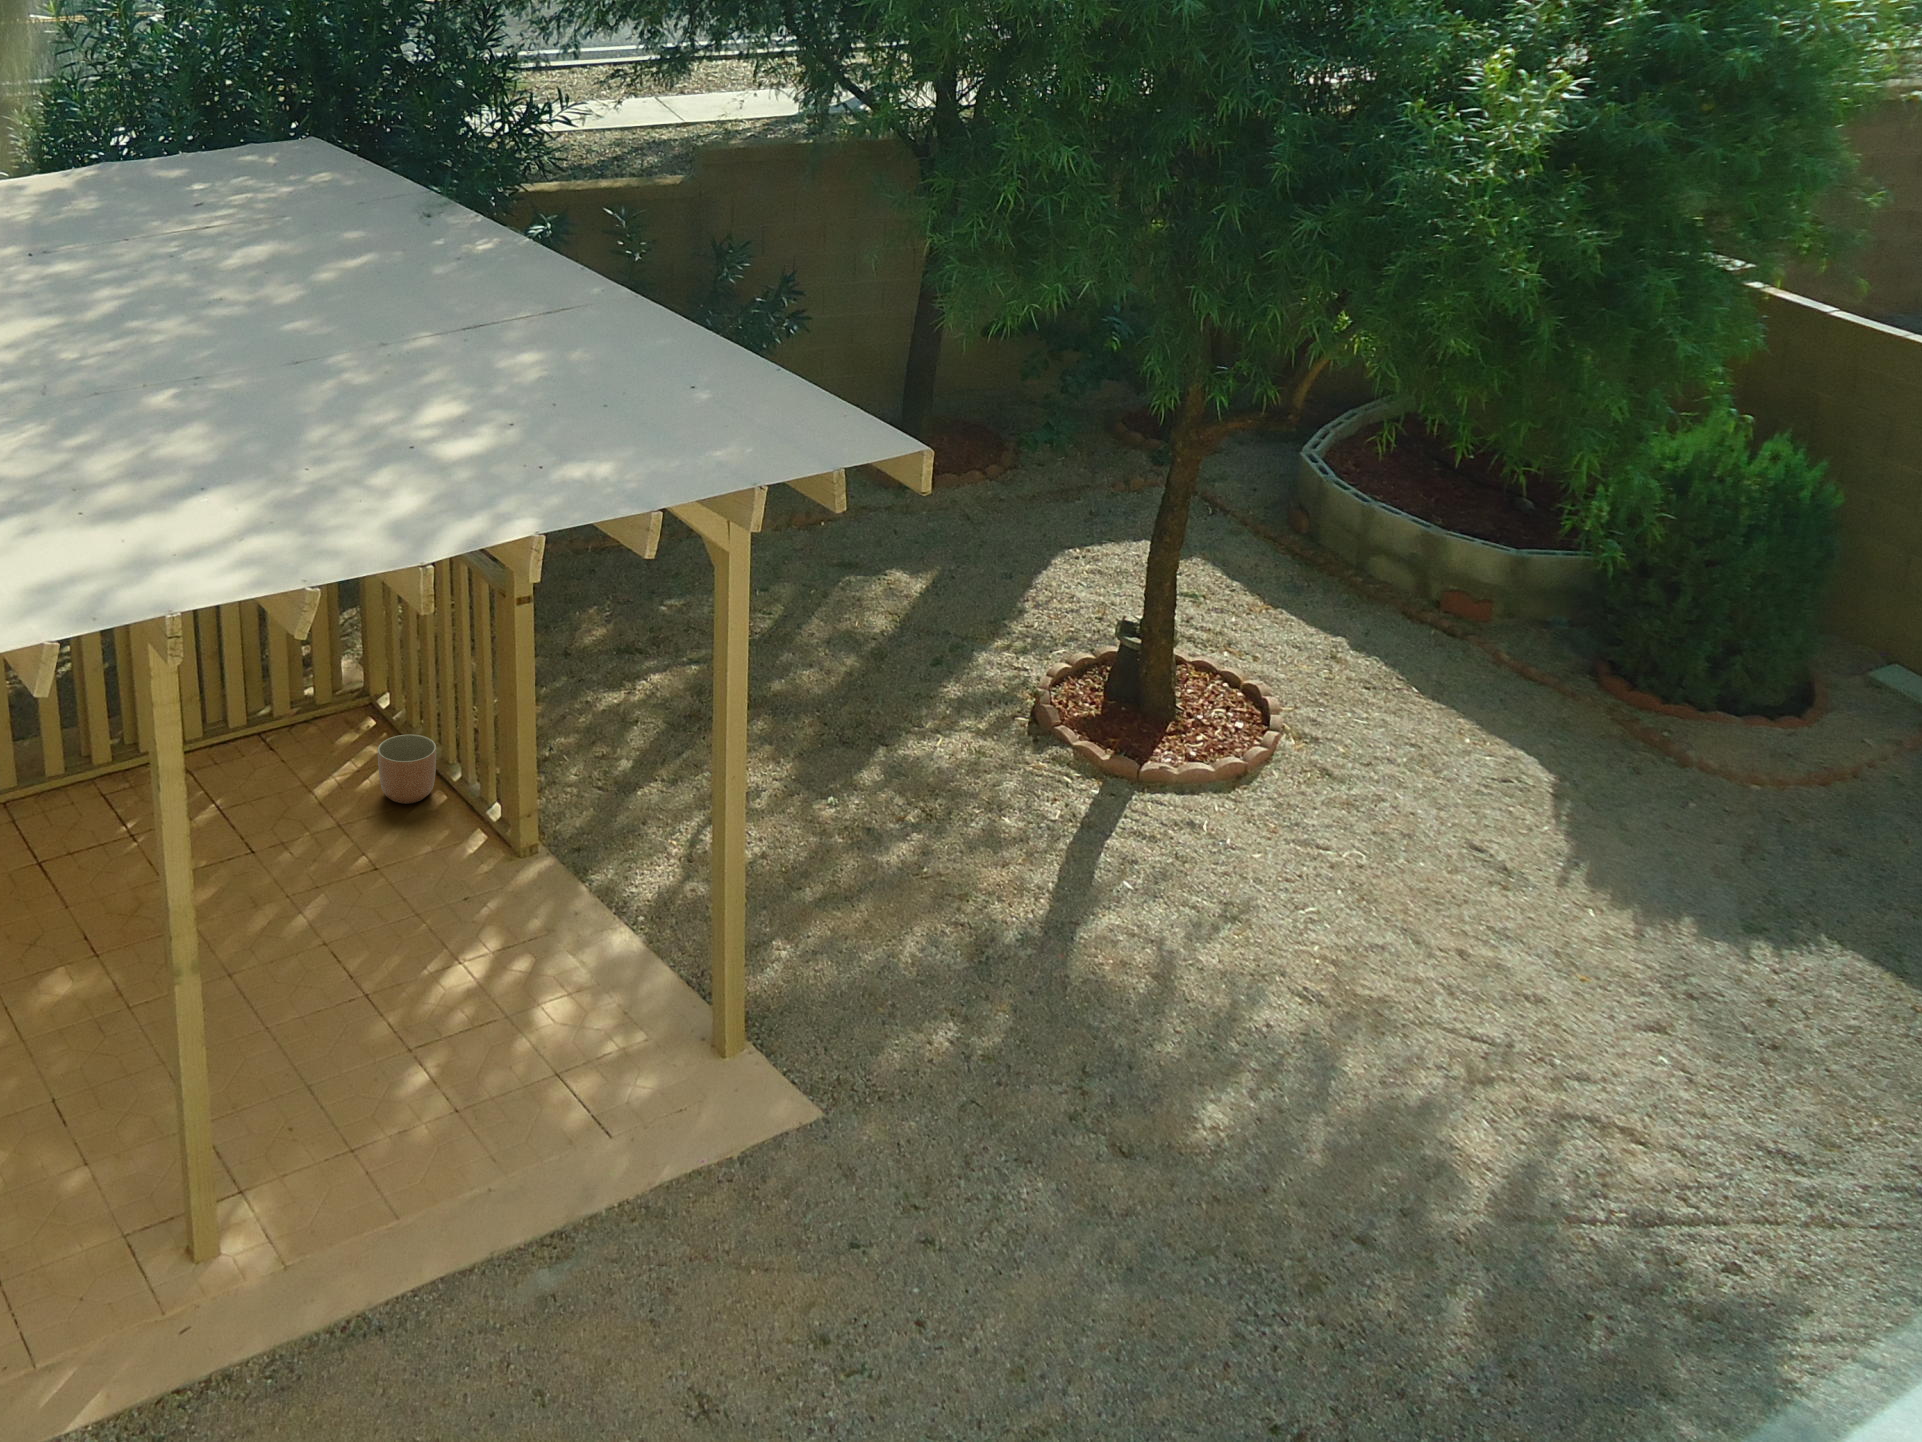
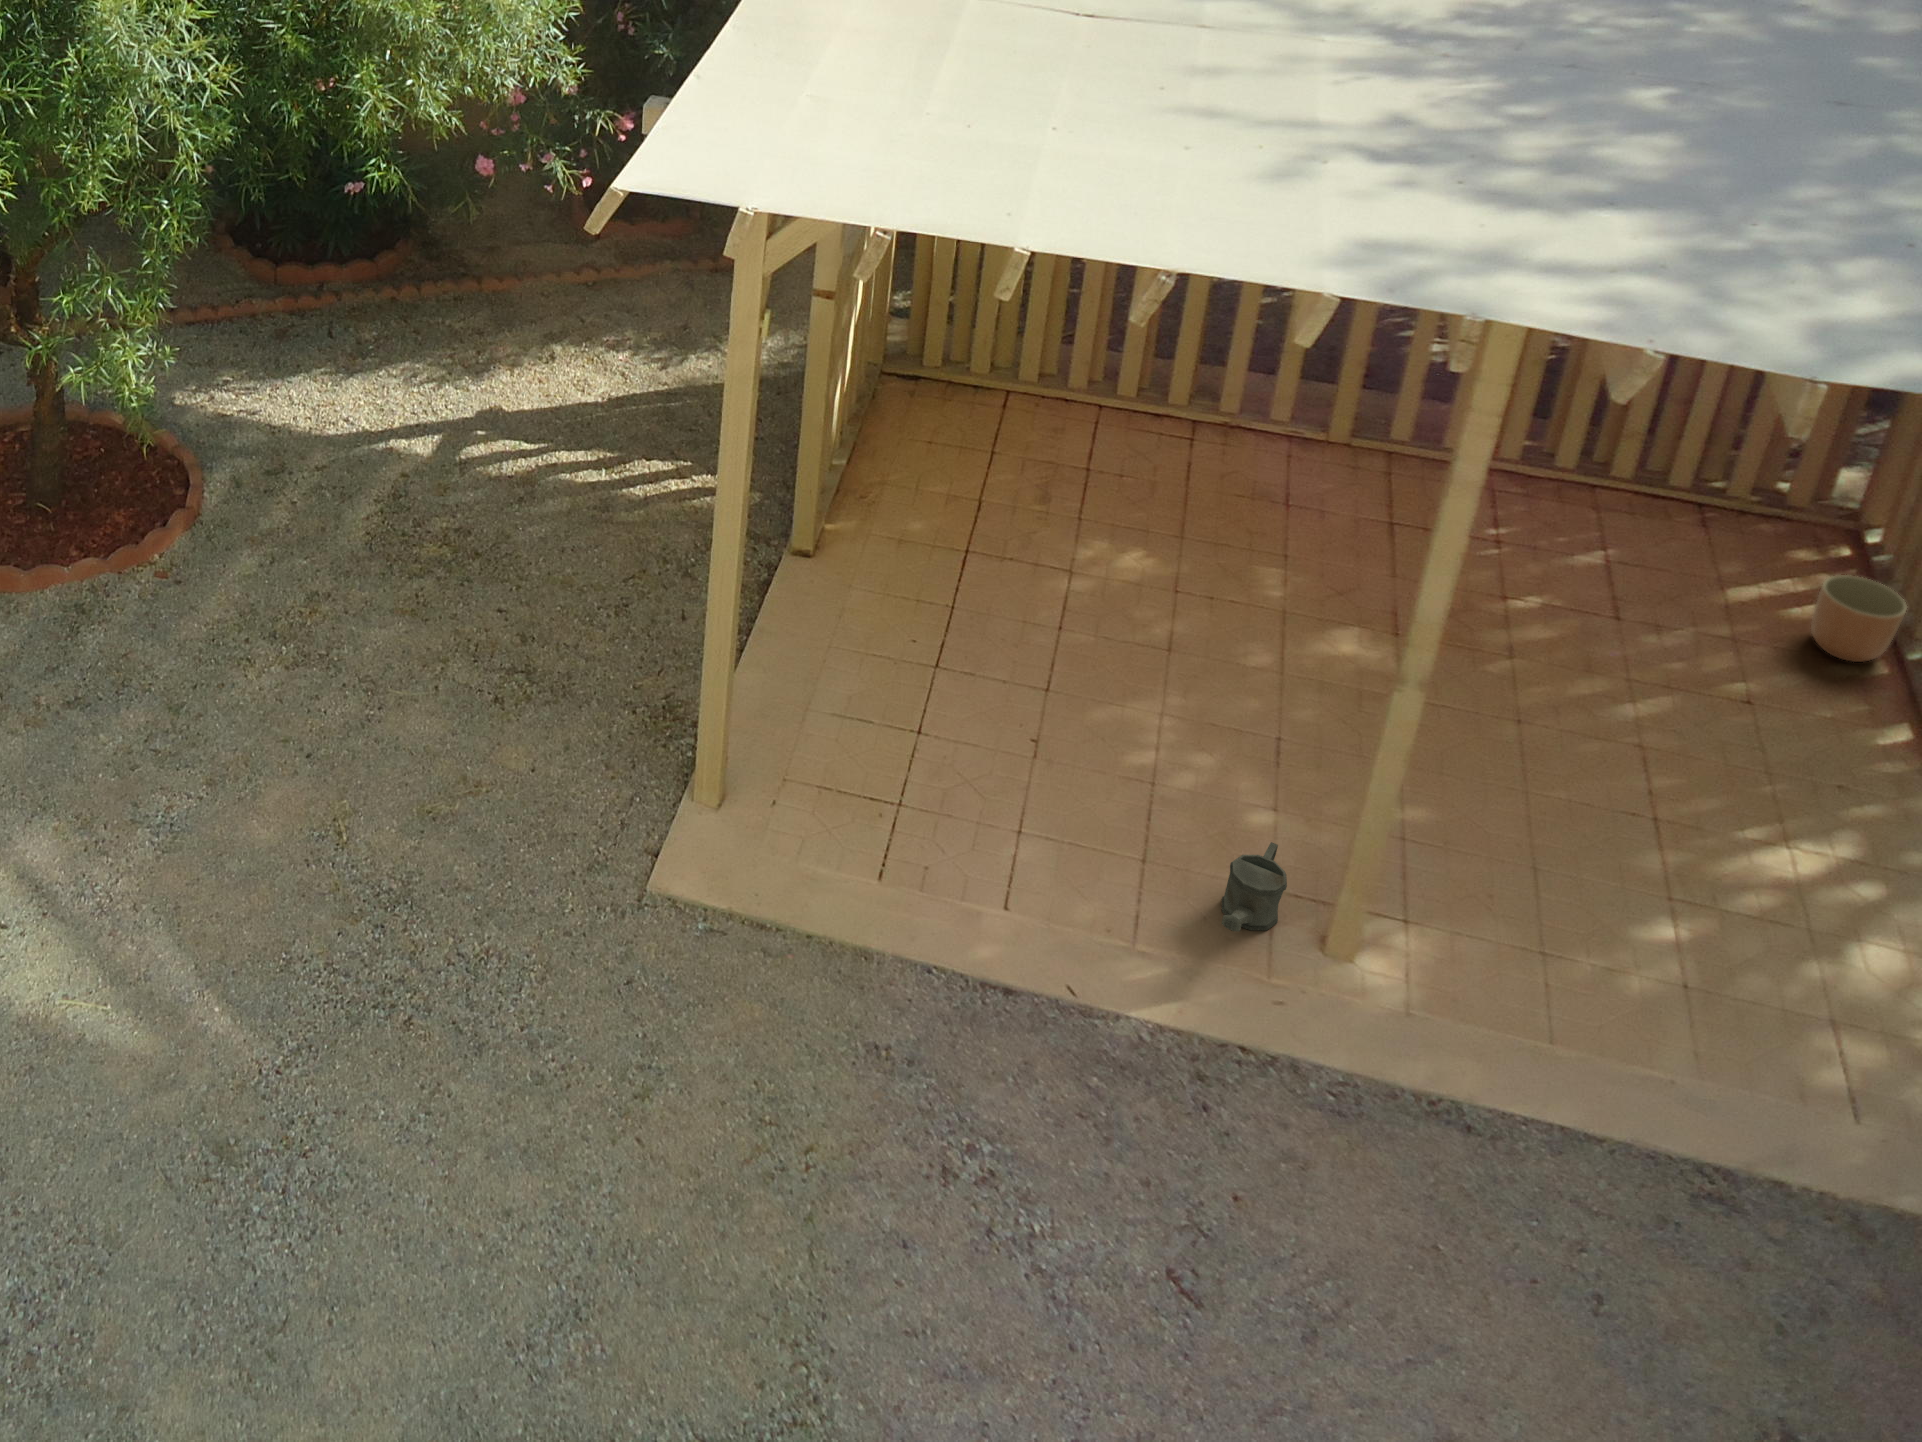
watering can: none [87,1188,147,1293] -> present [1222,842,1287,931]

